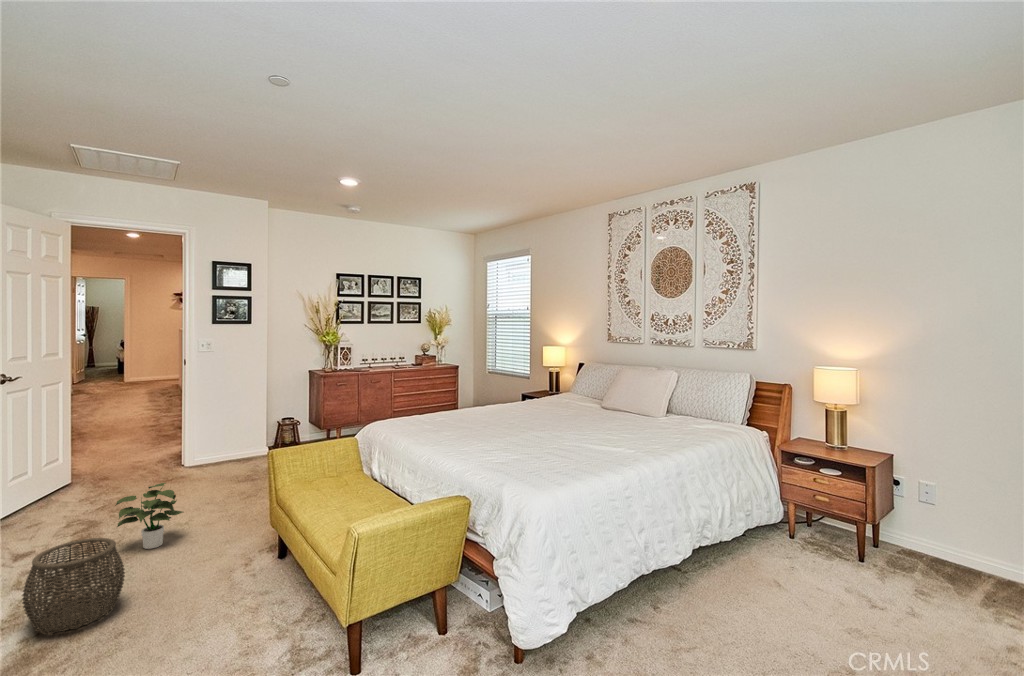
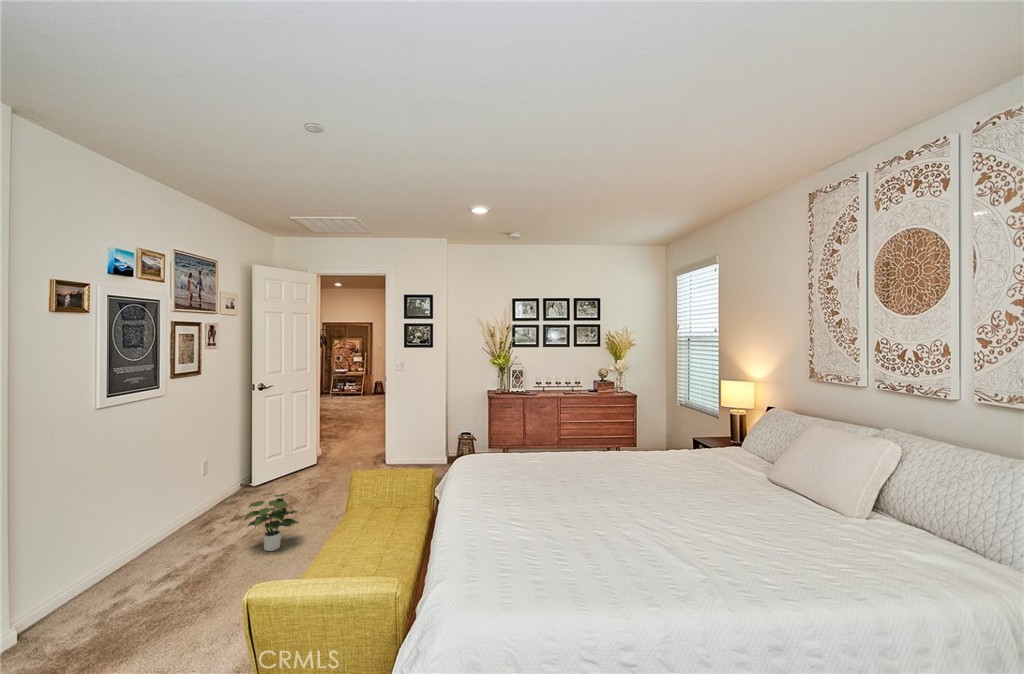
woven basket: present [22,538,125,633] -> none [118,540,201,621]

